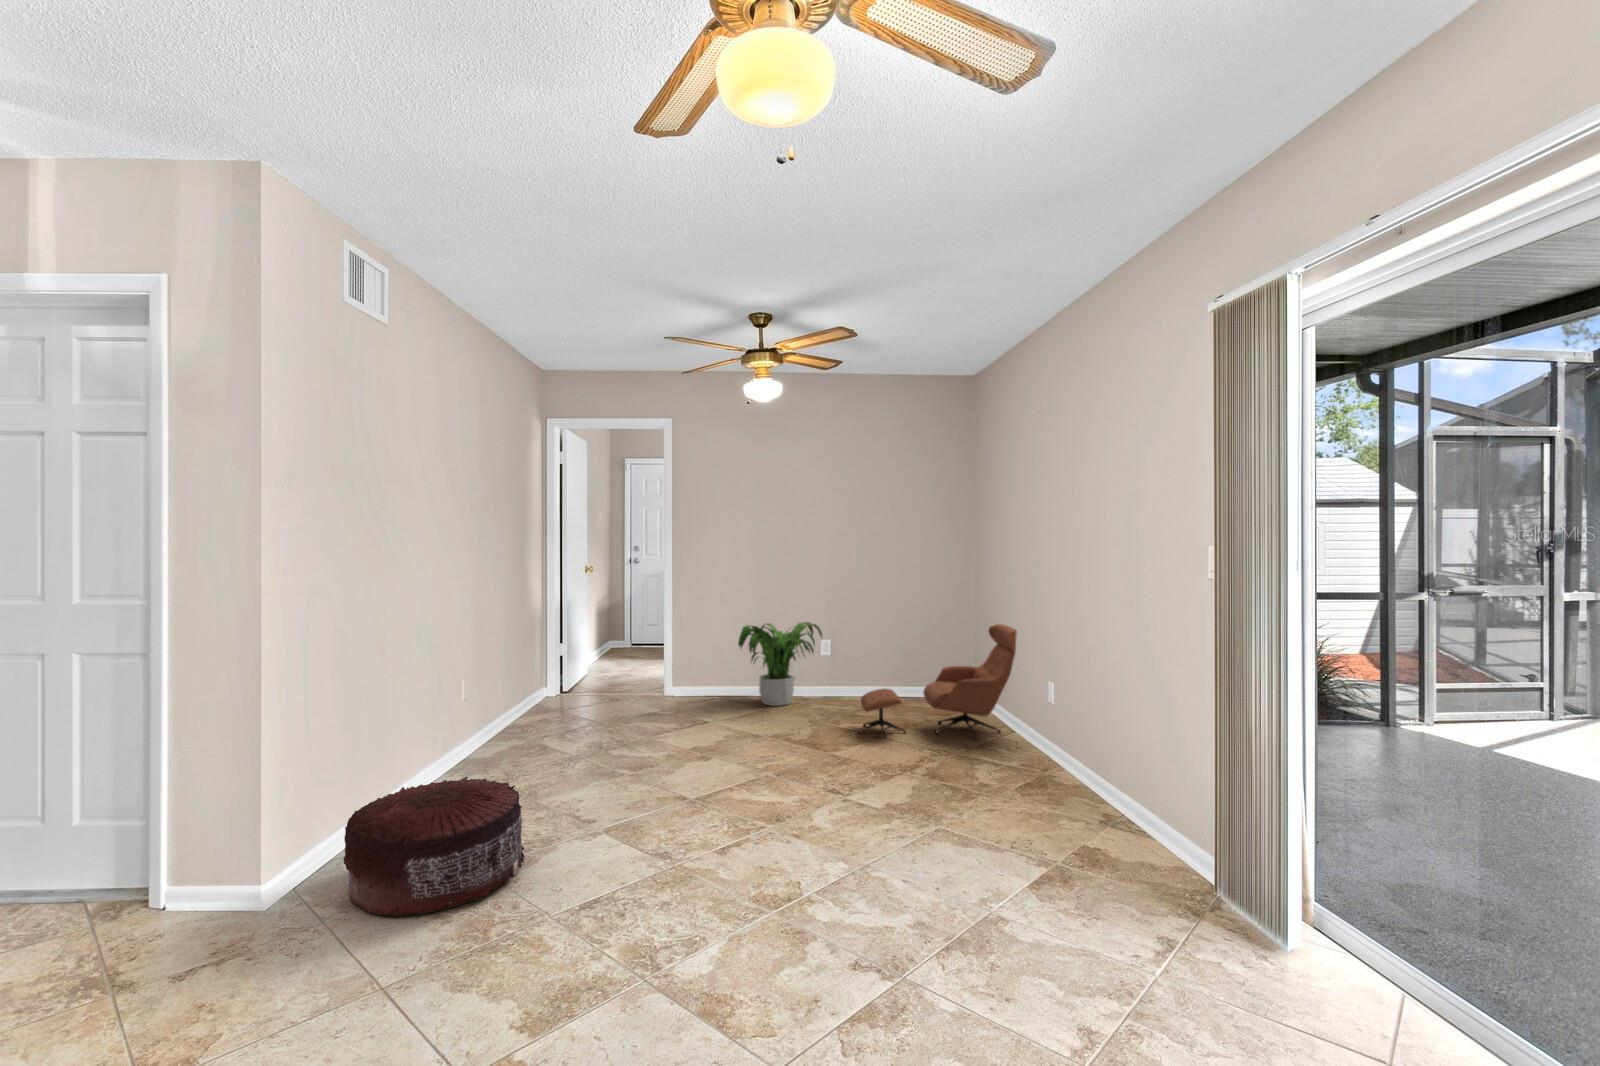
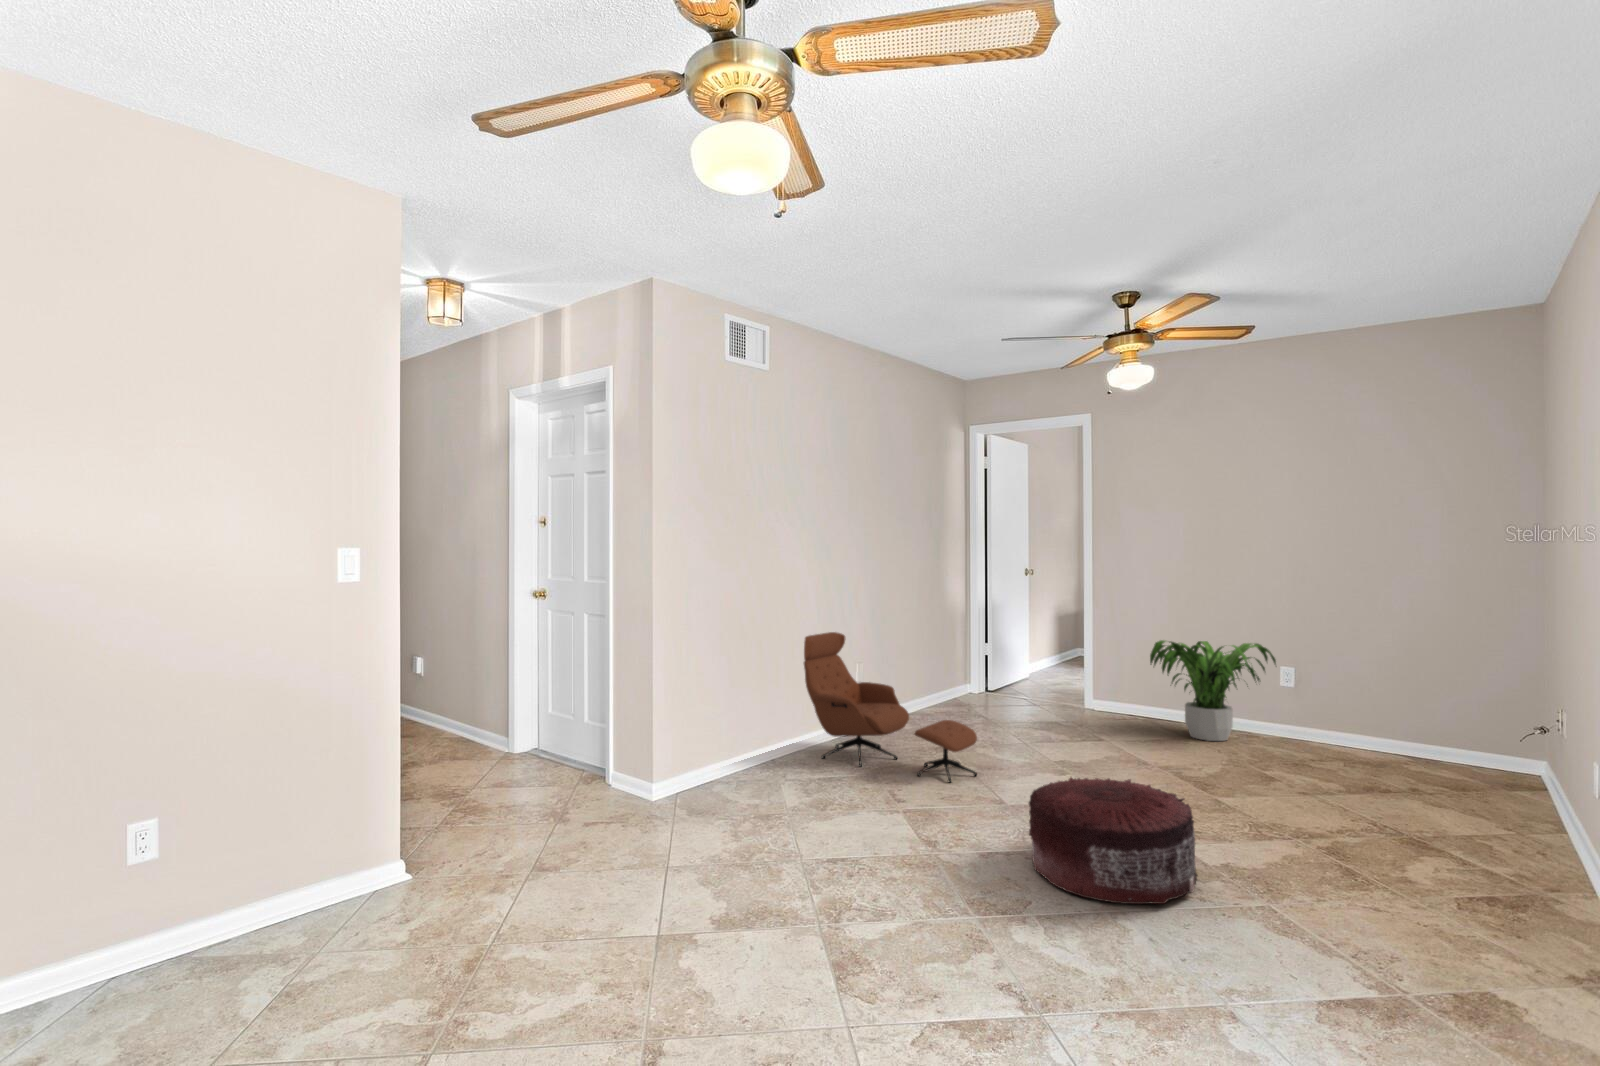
lounge chair: present [858,624,1017,740] -> present [804,632,977,782]
pouf: present [344,777,525,917] -> present [1029,777,1197,904]

